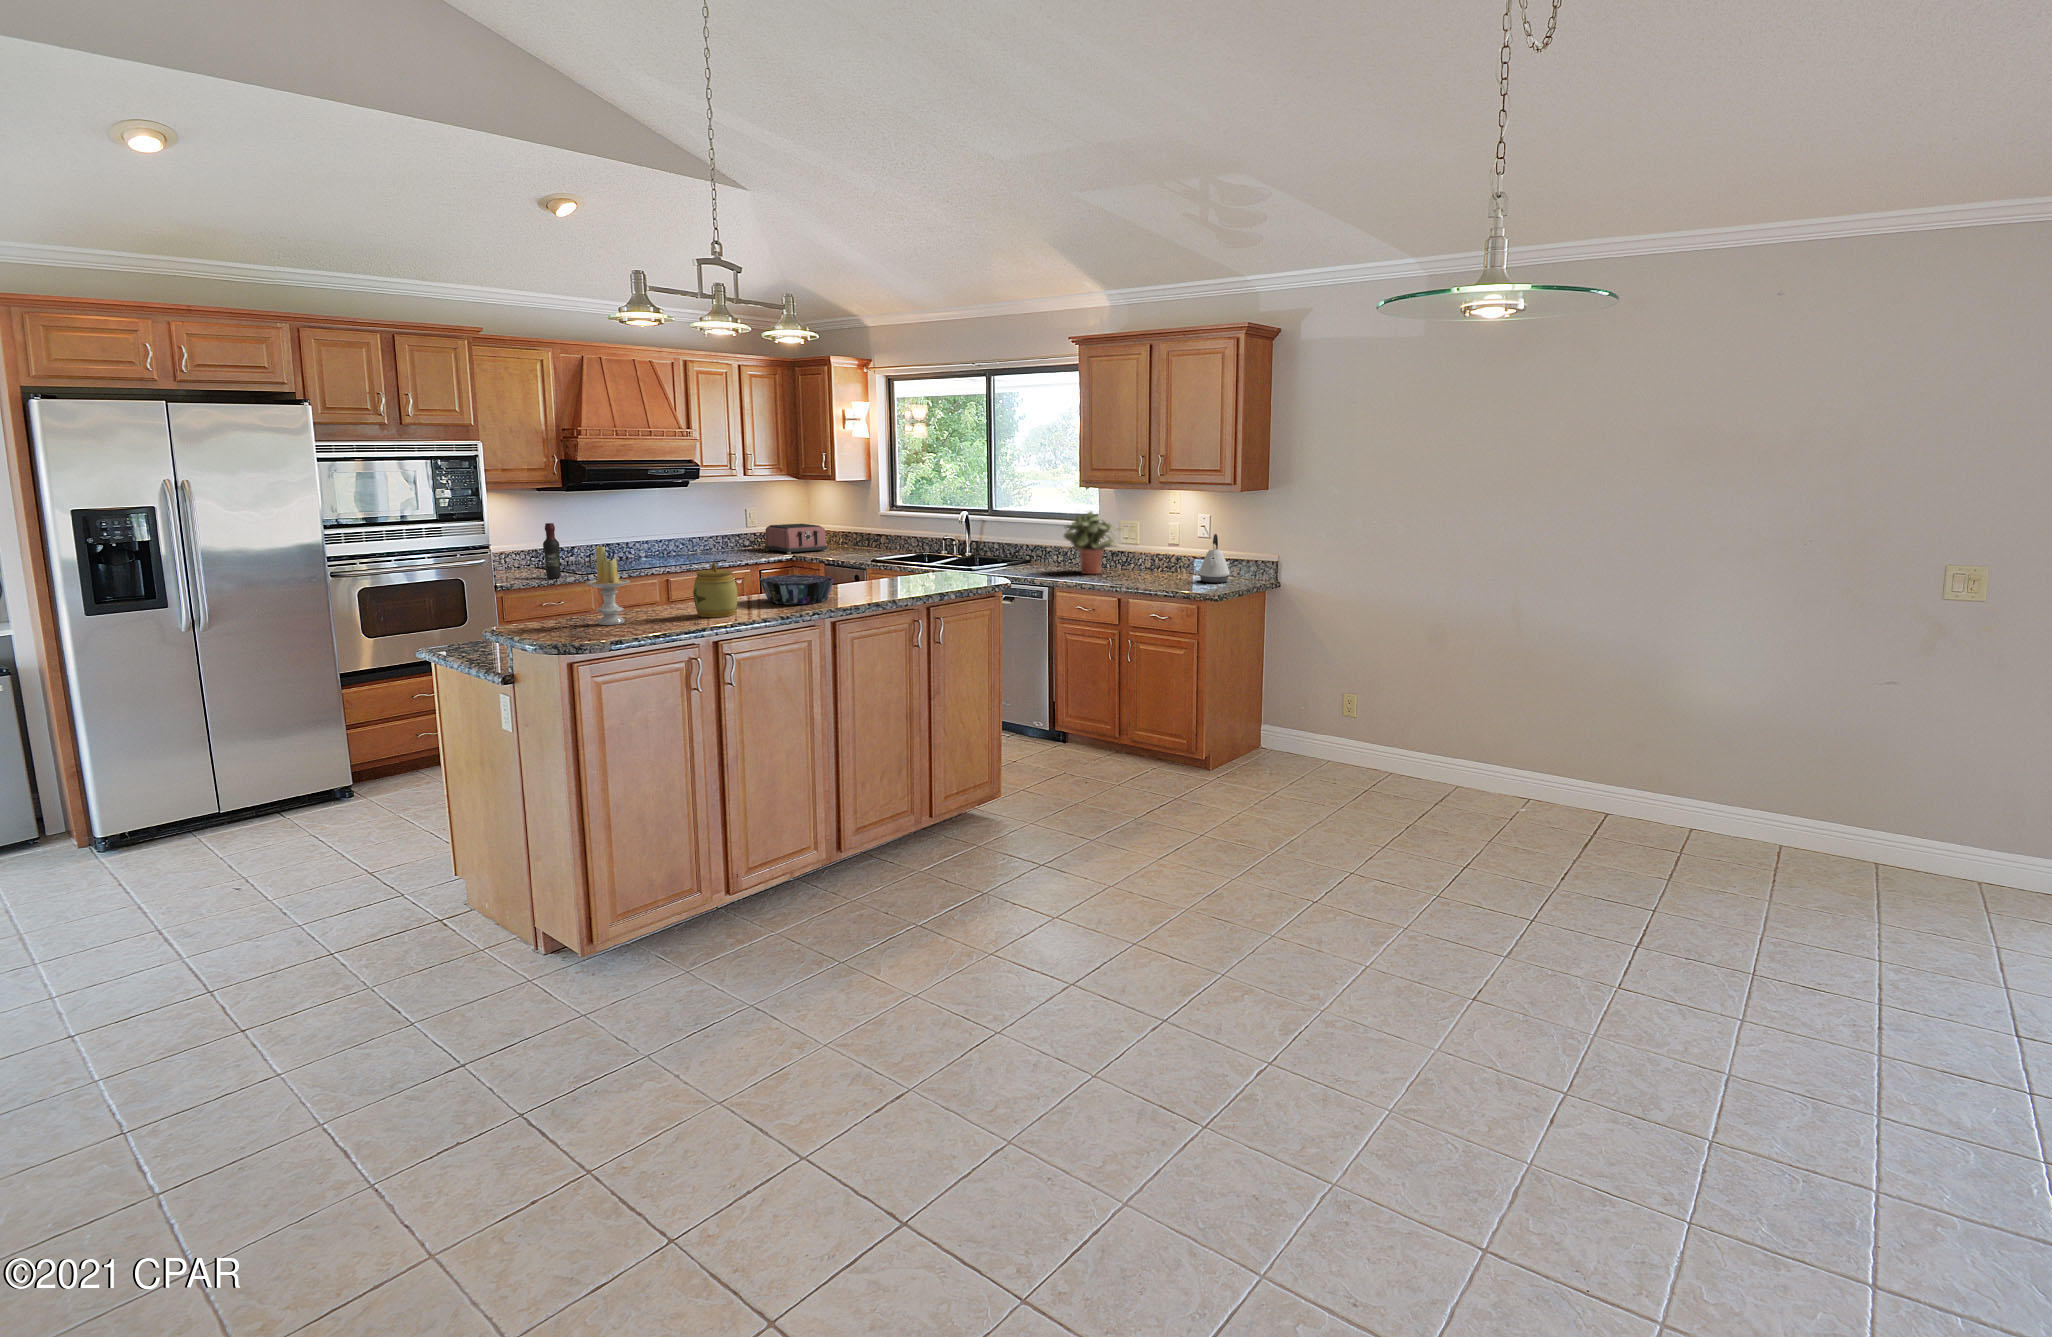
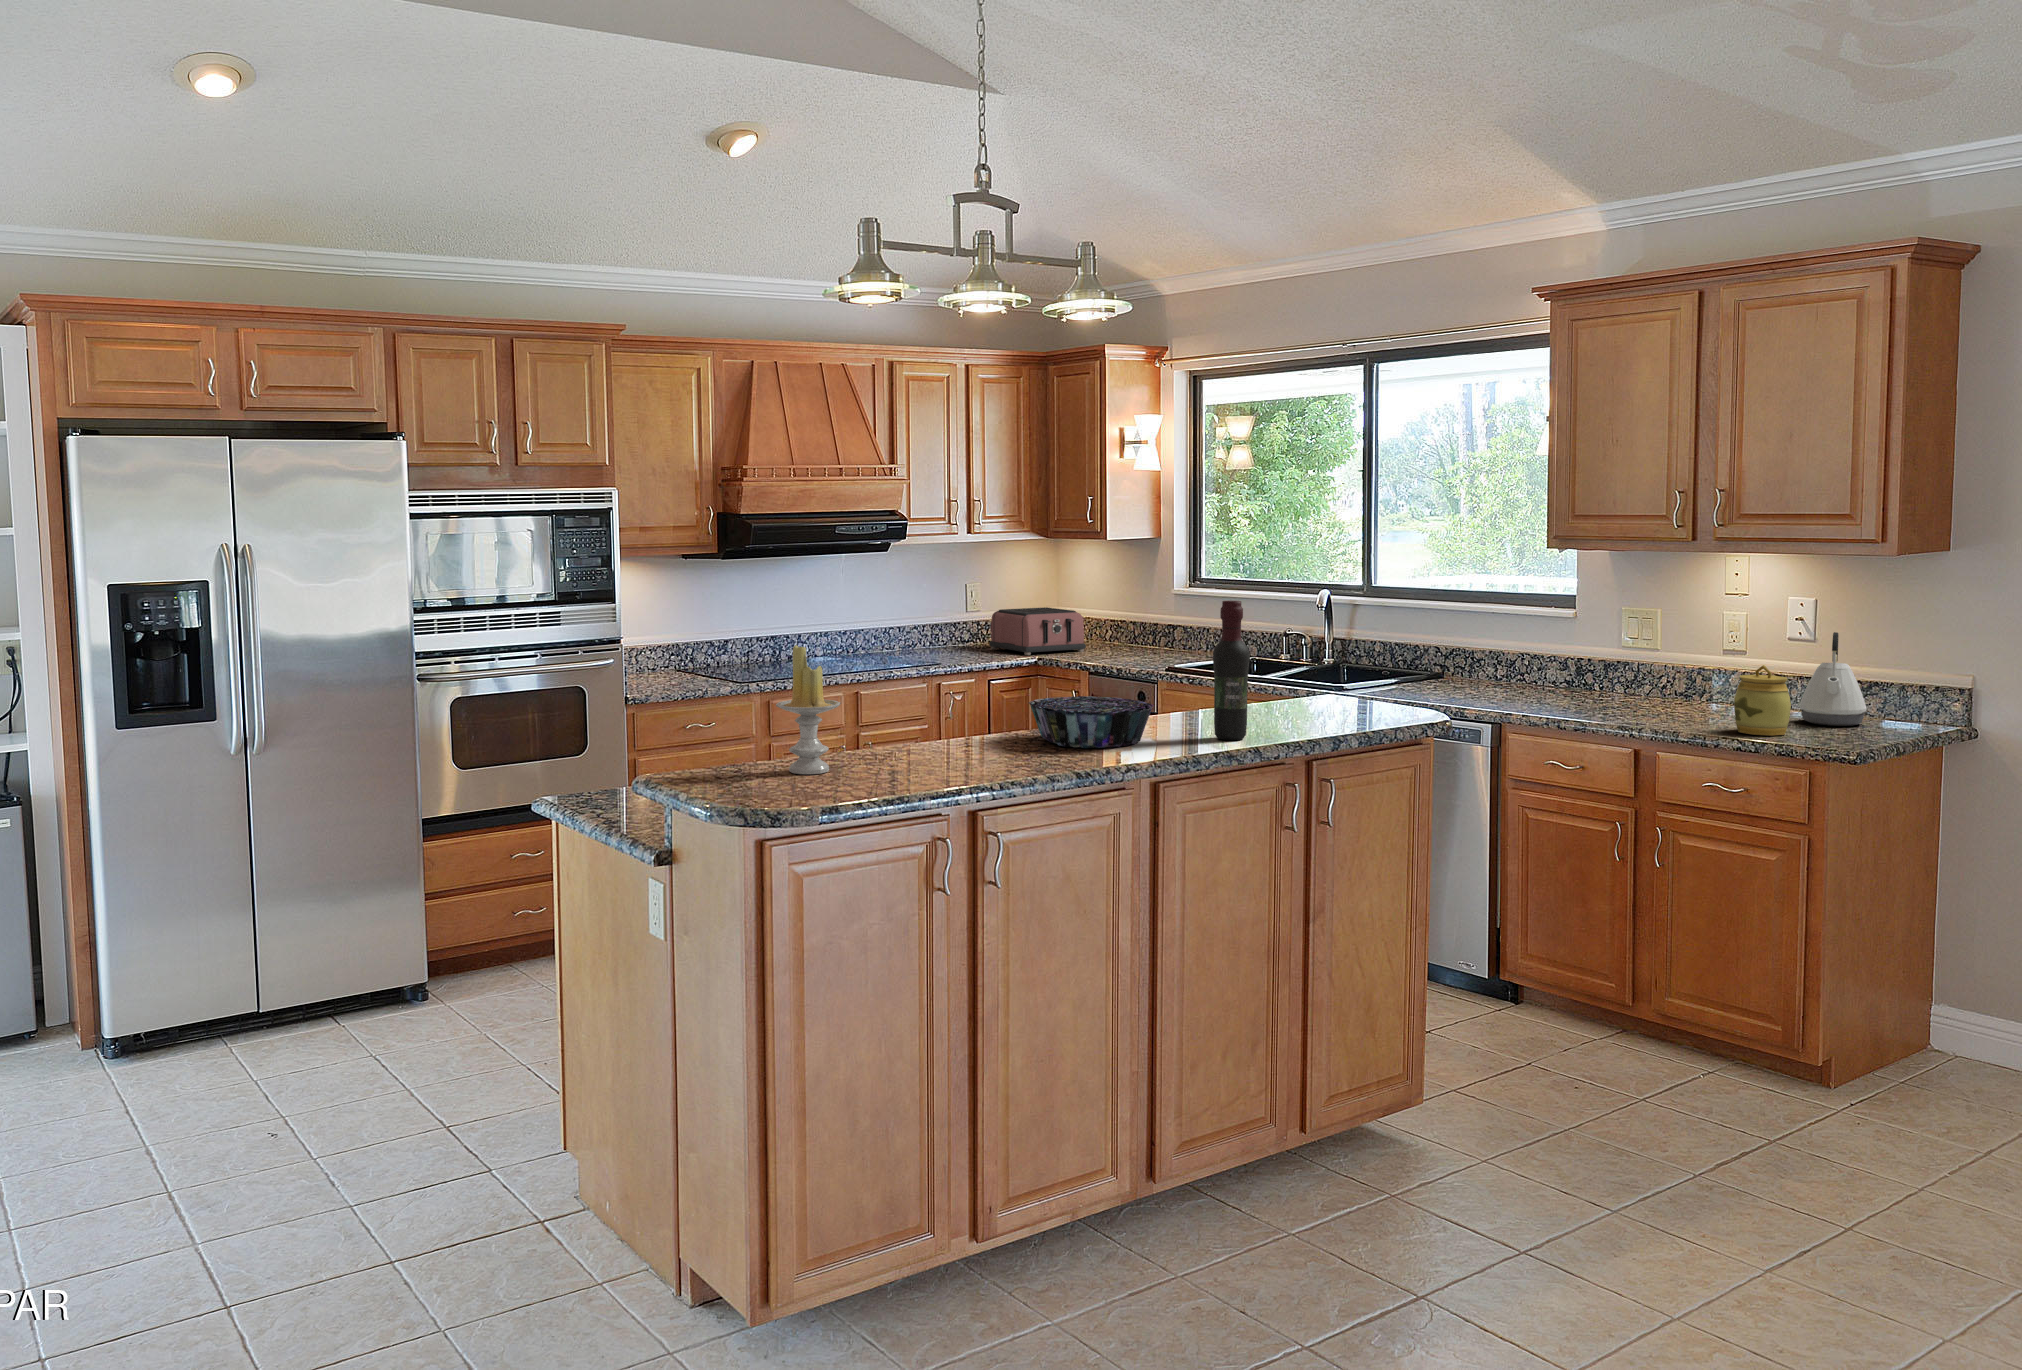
potted plant: present [1064,512,1121,574] -> none [1514,589,1632,702]
wine bottle: present [543,523,561,579] -> present [1213,601,1250,740]
jar: present [693,562,738,617] -> present [1734,665,1791,736]

